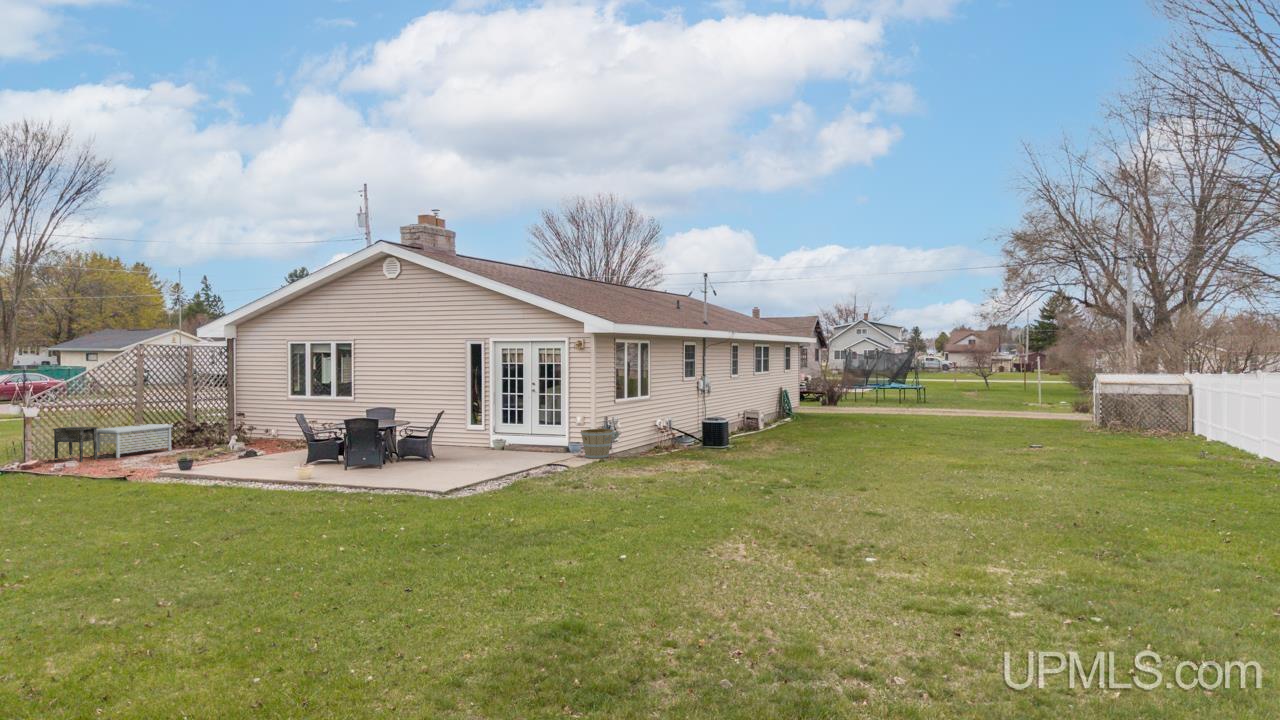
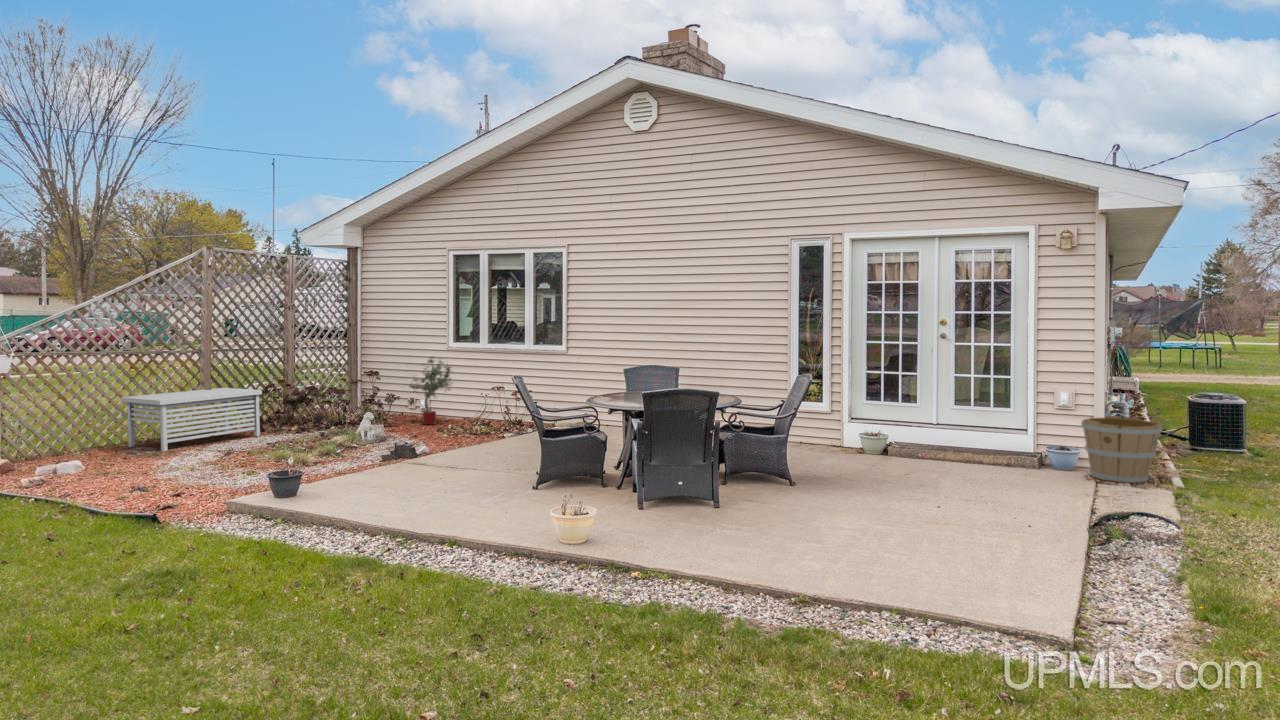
potted tree: none [263,403,291,444] -> present [410,356,452,425]
side table: present [53,427,98,462] -> none [43,392,126,460]

